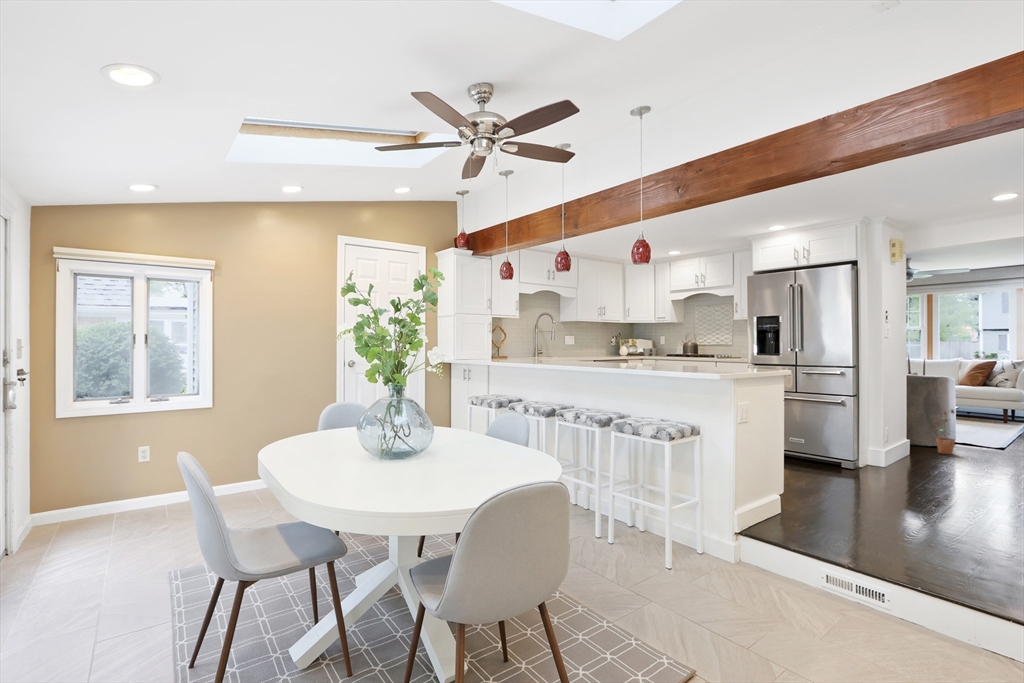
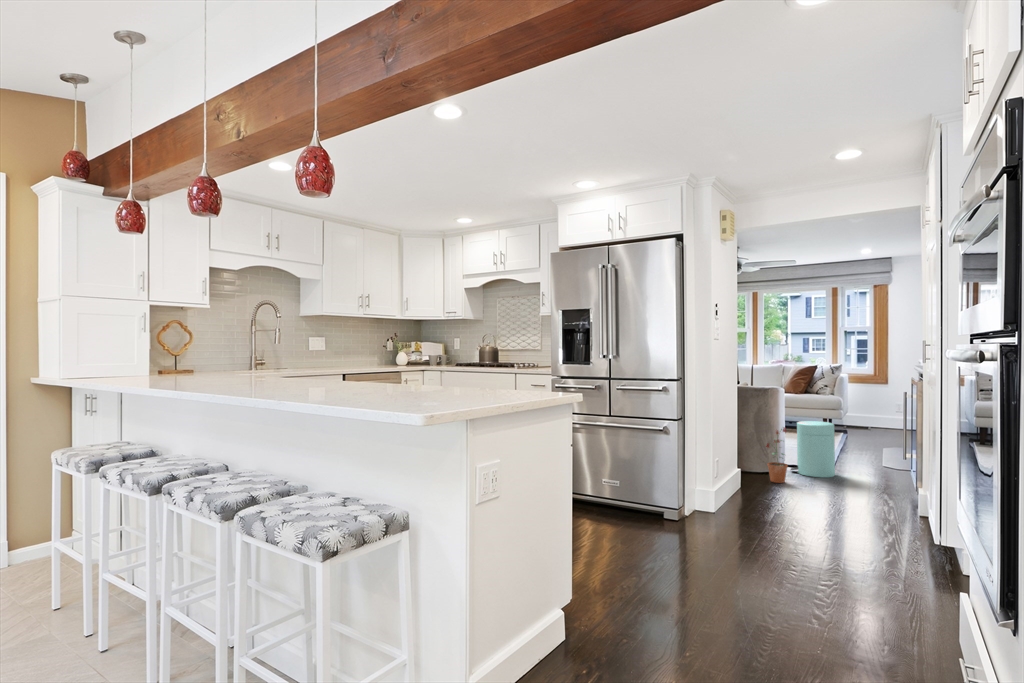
trash can: none [959,406,1005,453] -> present [791,421,835,477]

